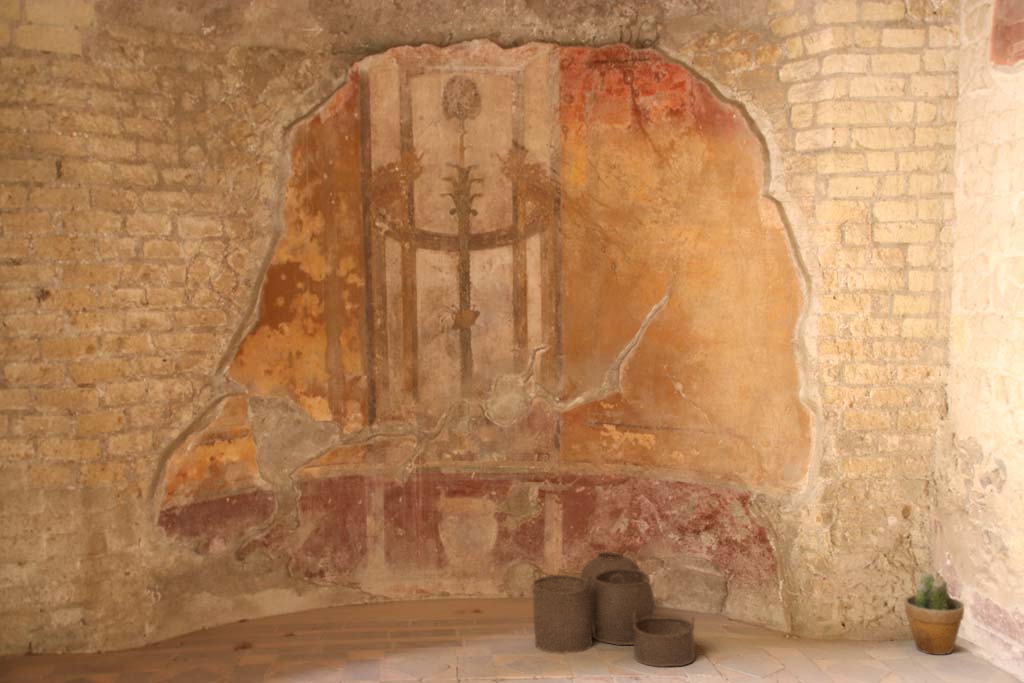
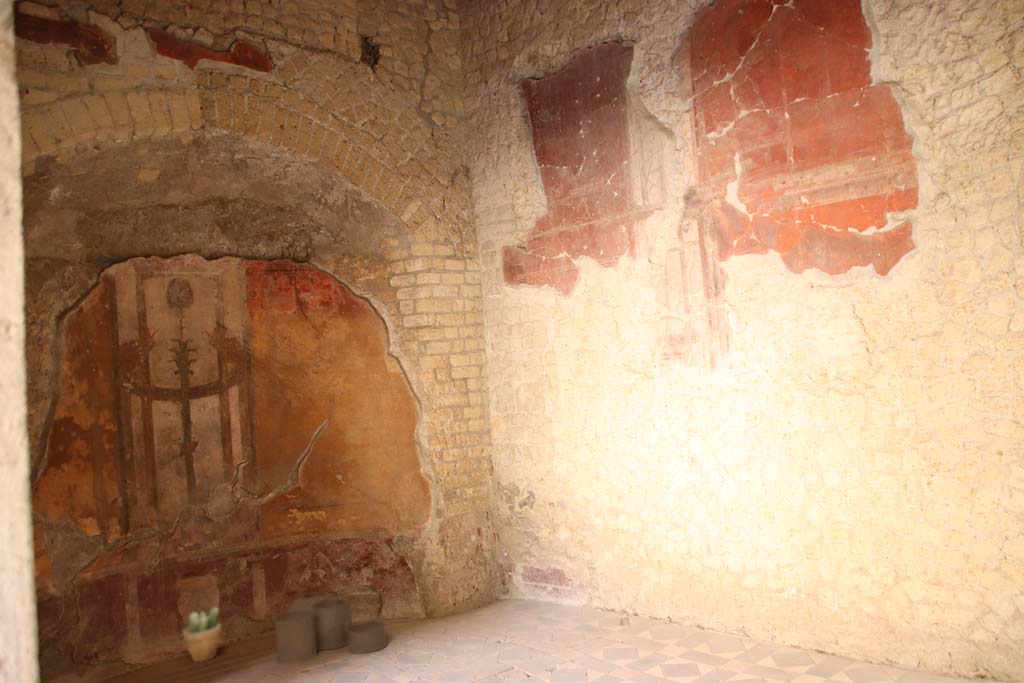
potted plant: present [904,573,964,655] -> present [183,608,221,662]

